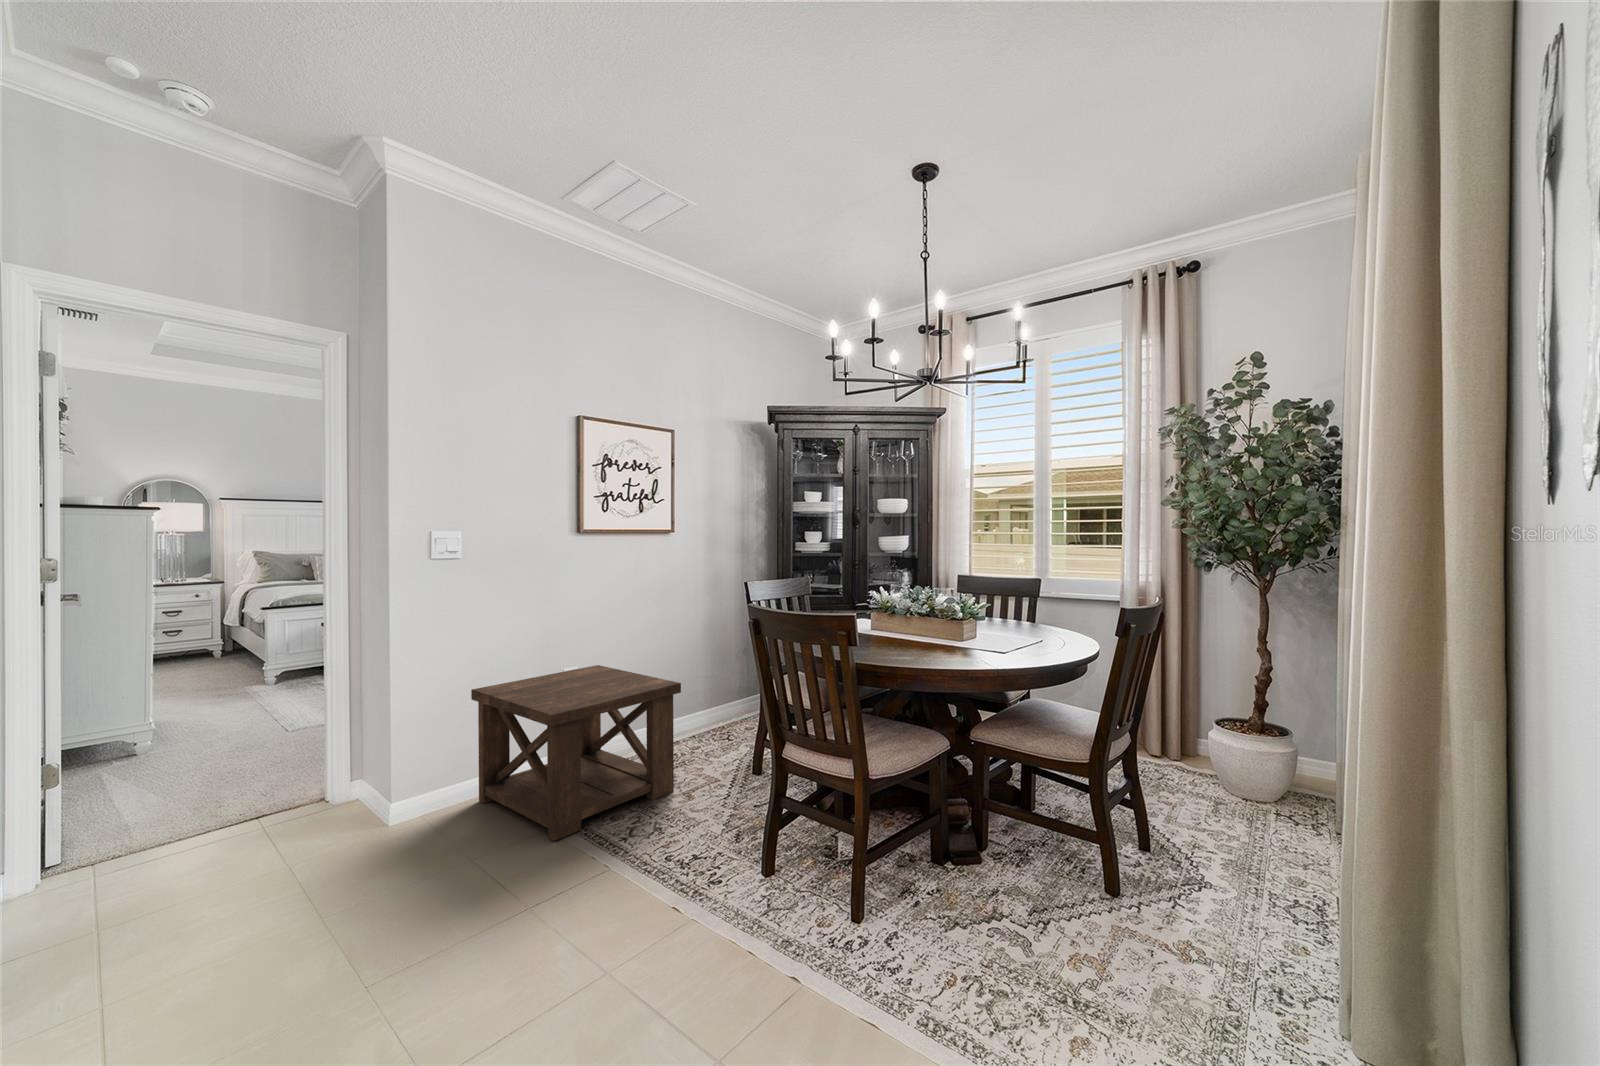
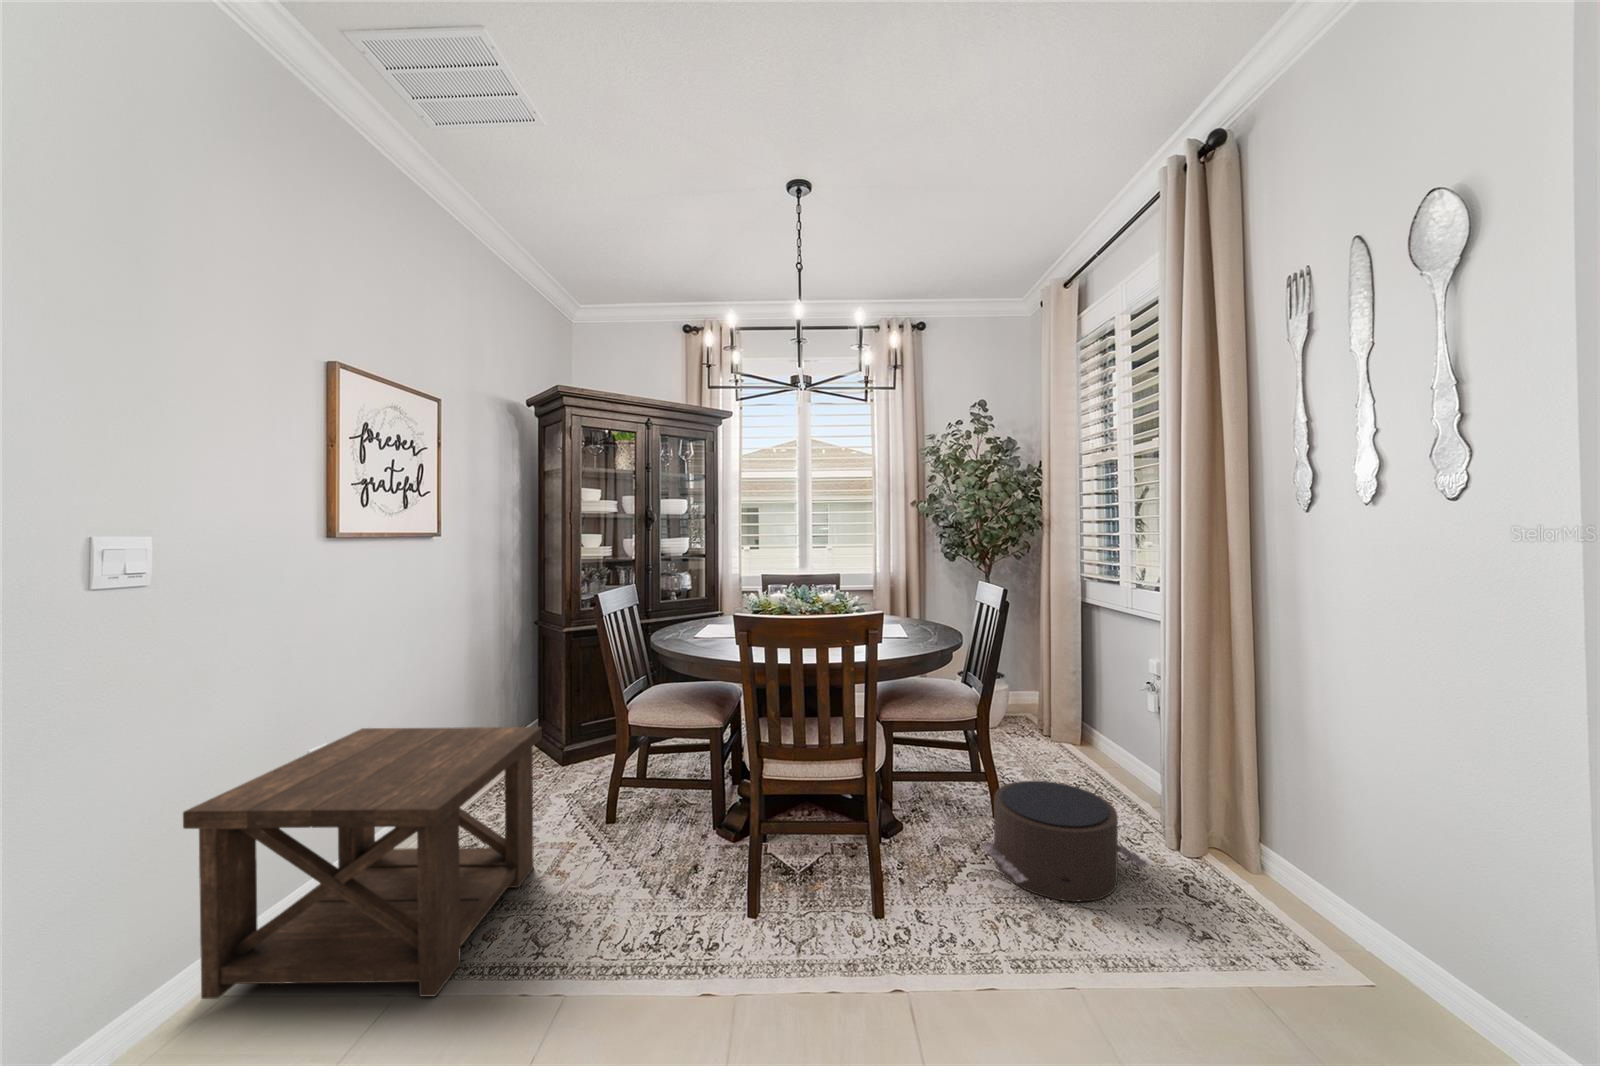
pouf: none [1013,845,1226,1013] -> present [982,781,1148,902]

